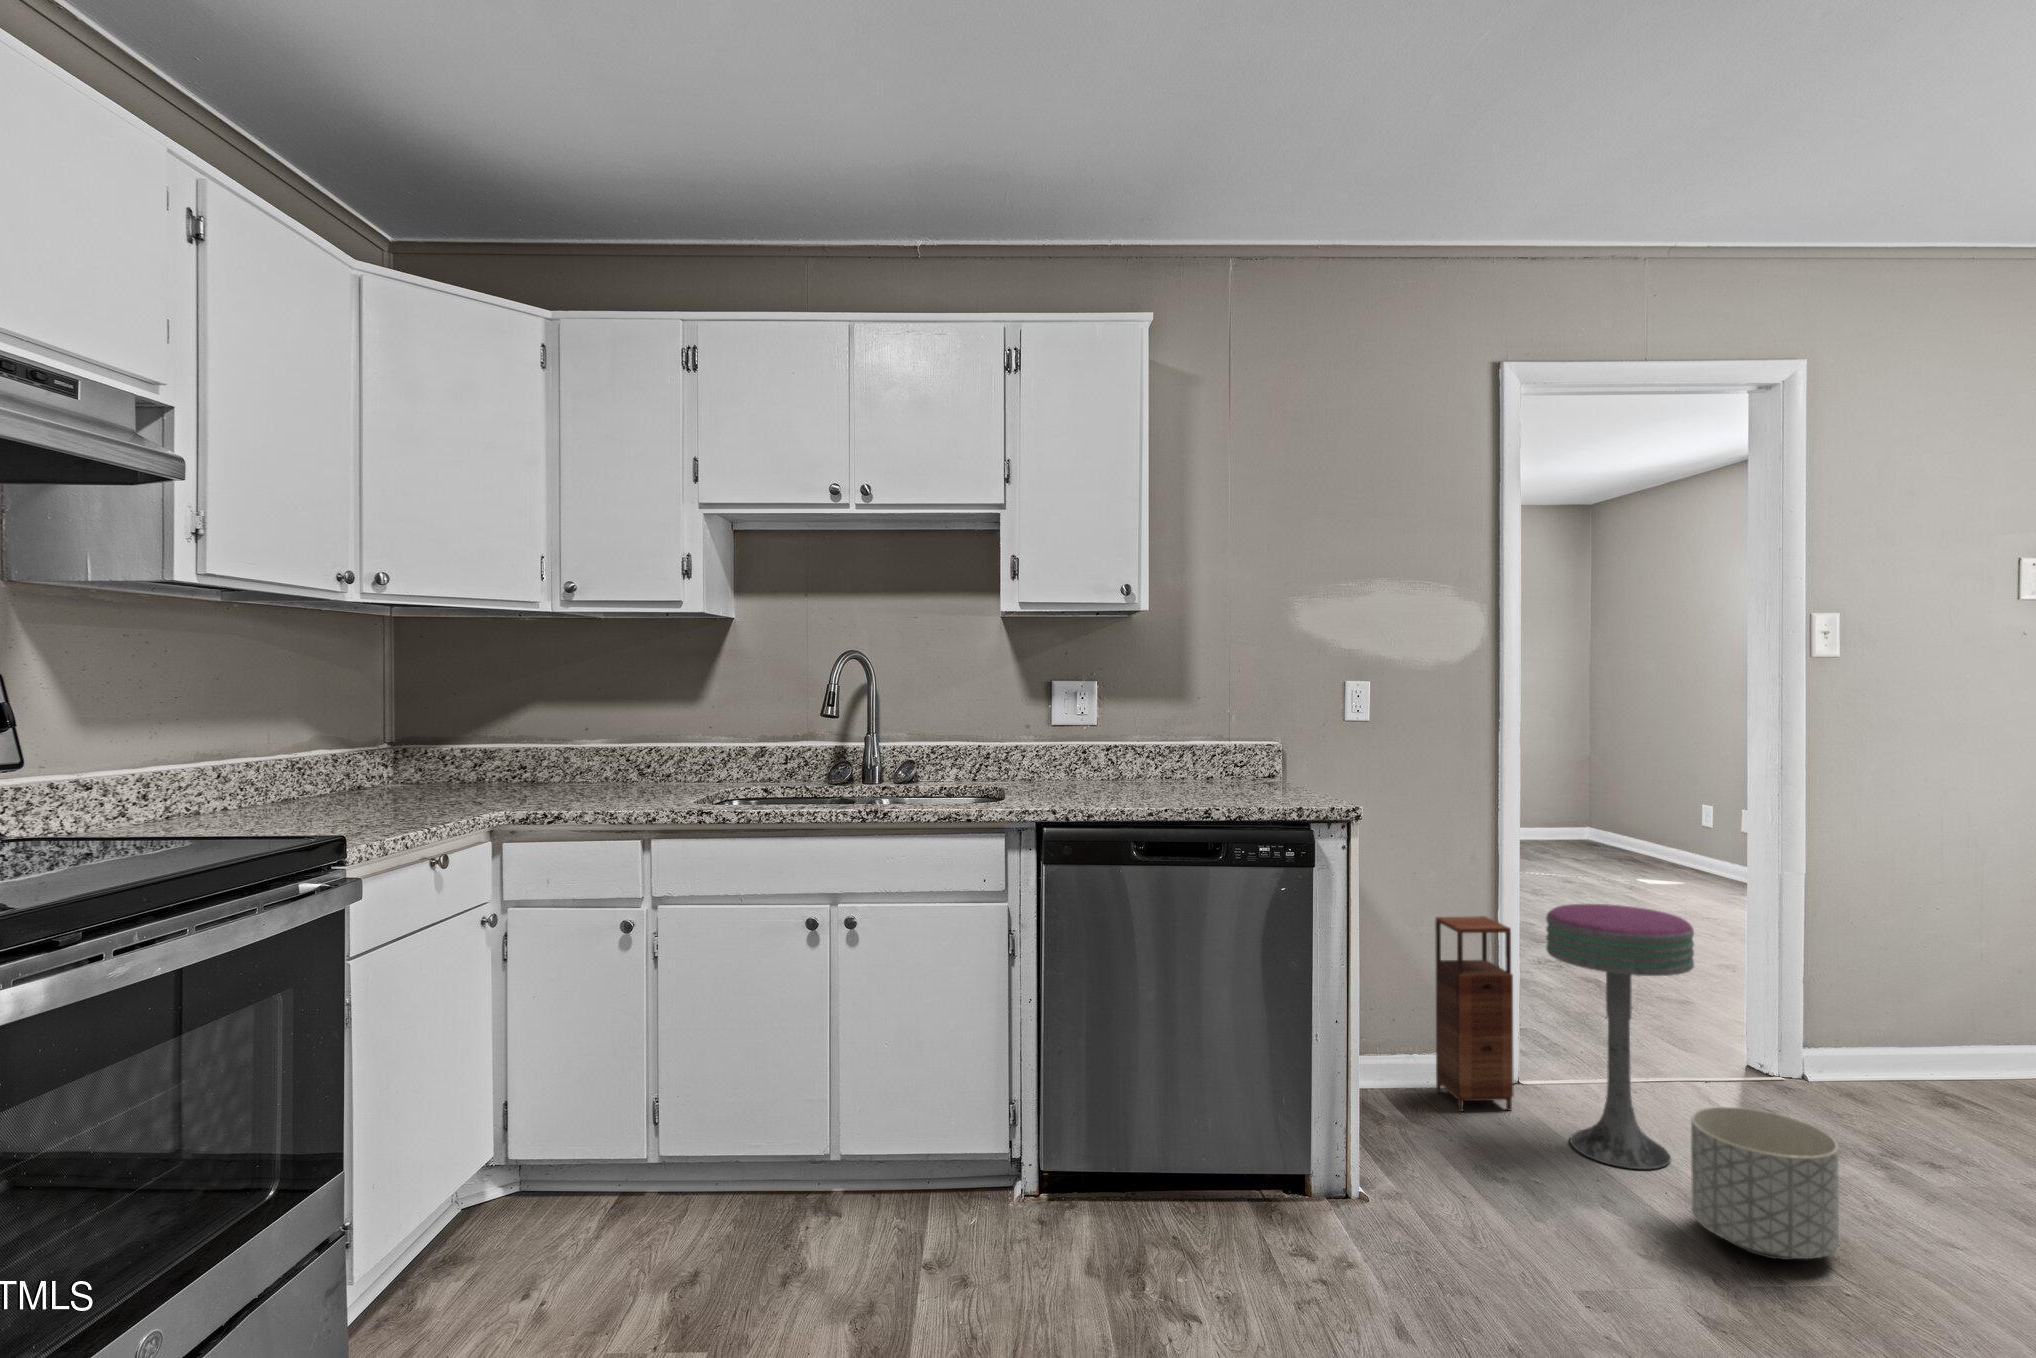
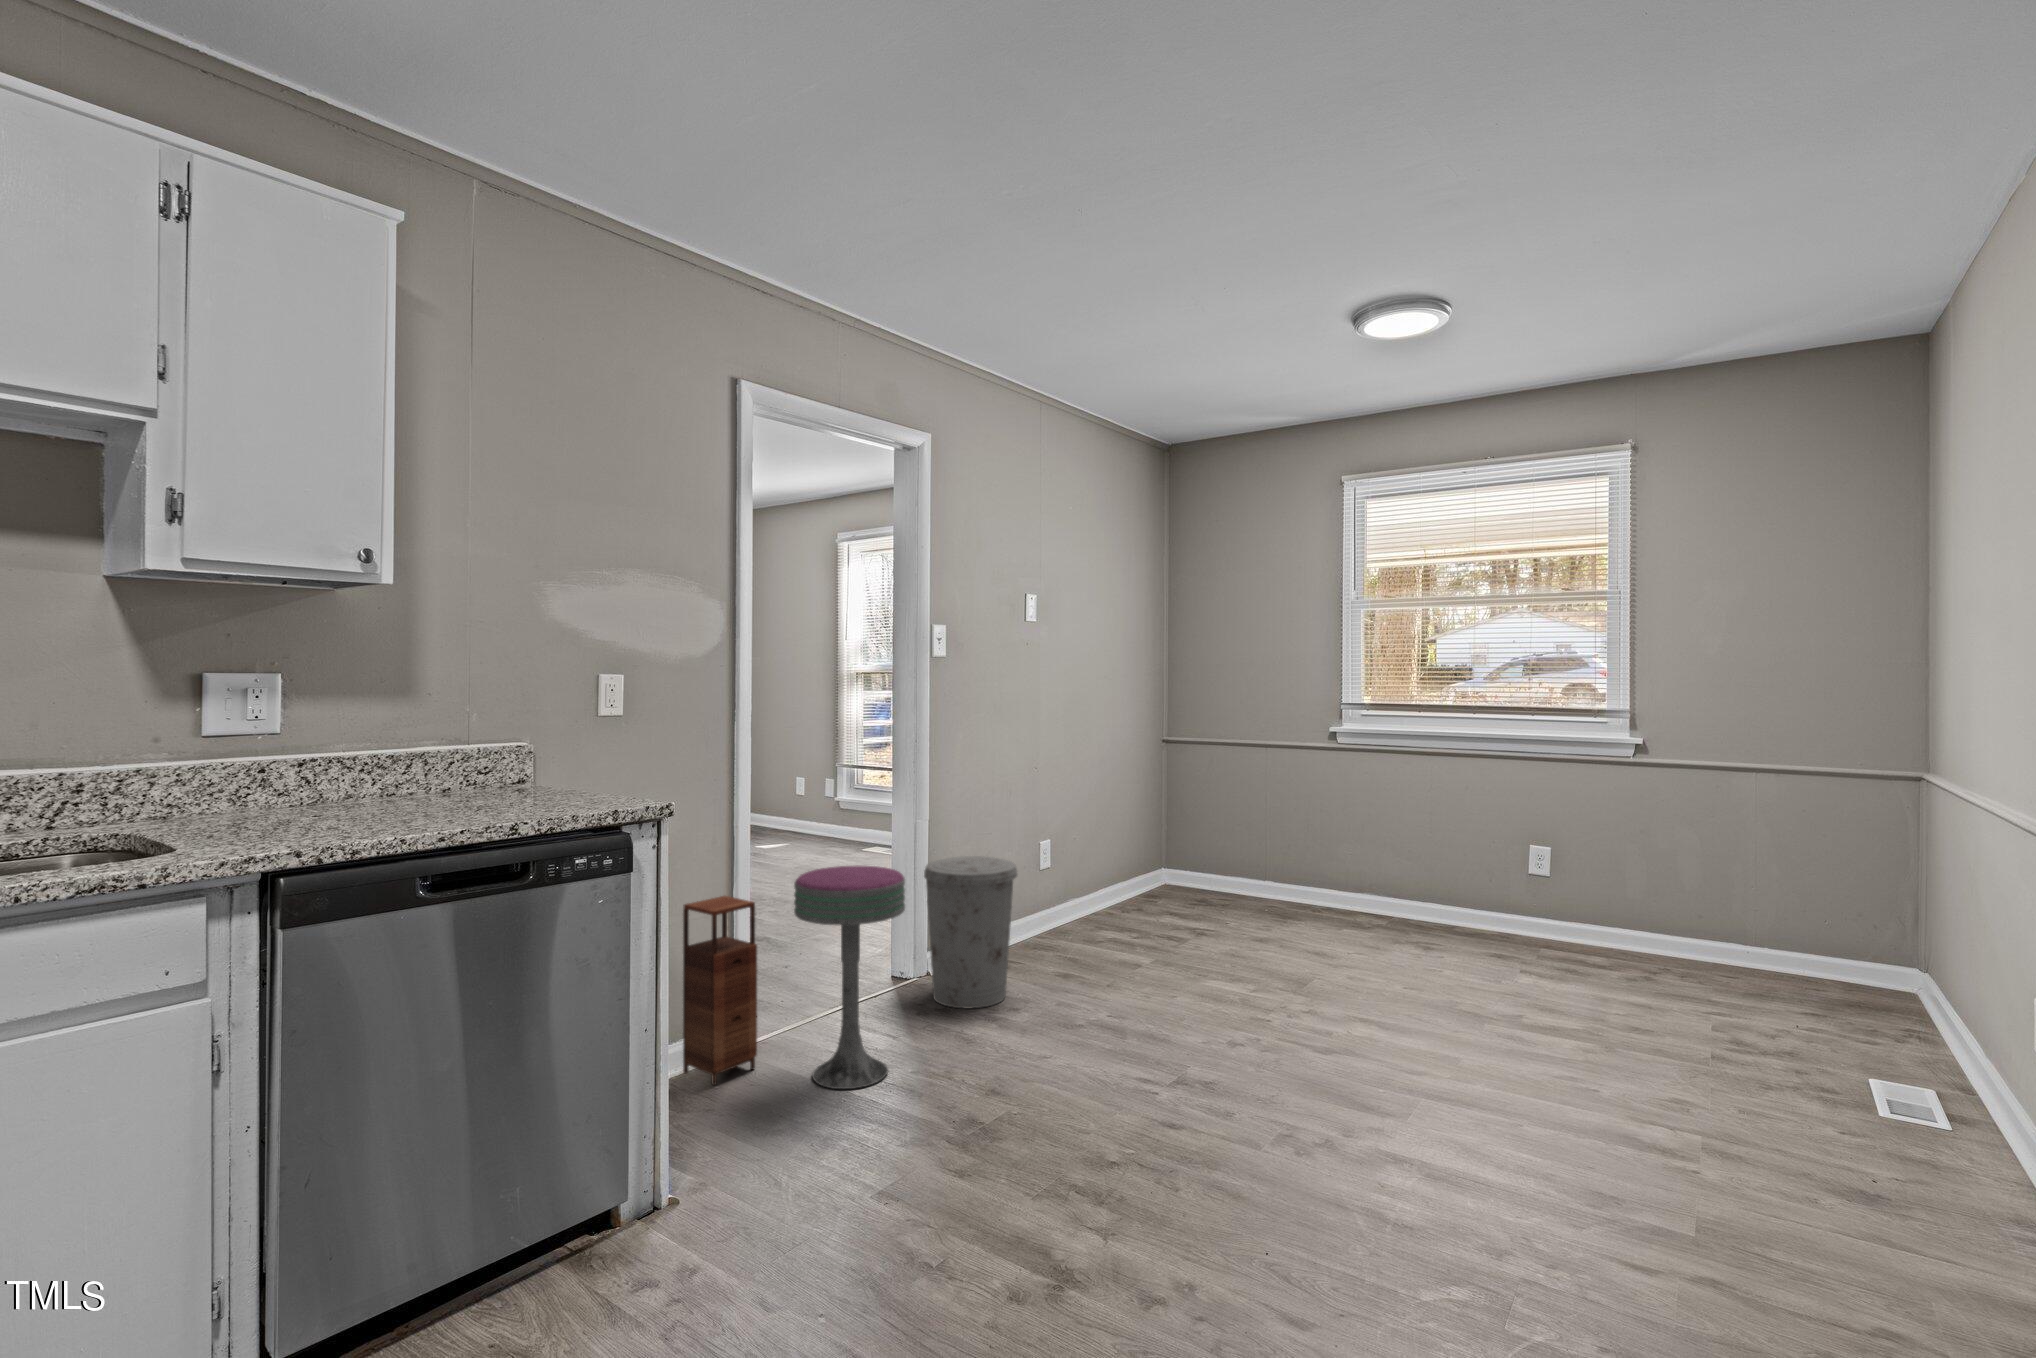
trash can: none [1776,925,1938,1139] -> present [924,856,1017,1009]
planter: present [1691,1107,1839,1260] -> none [928,1008,1021,1121]

